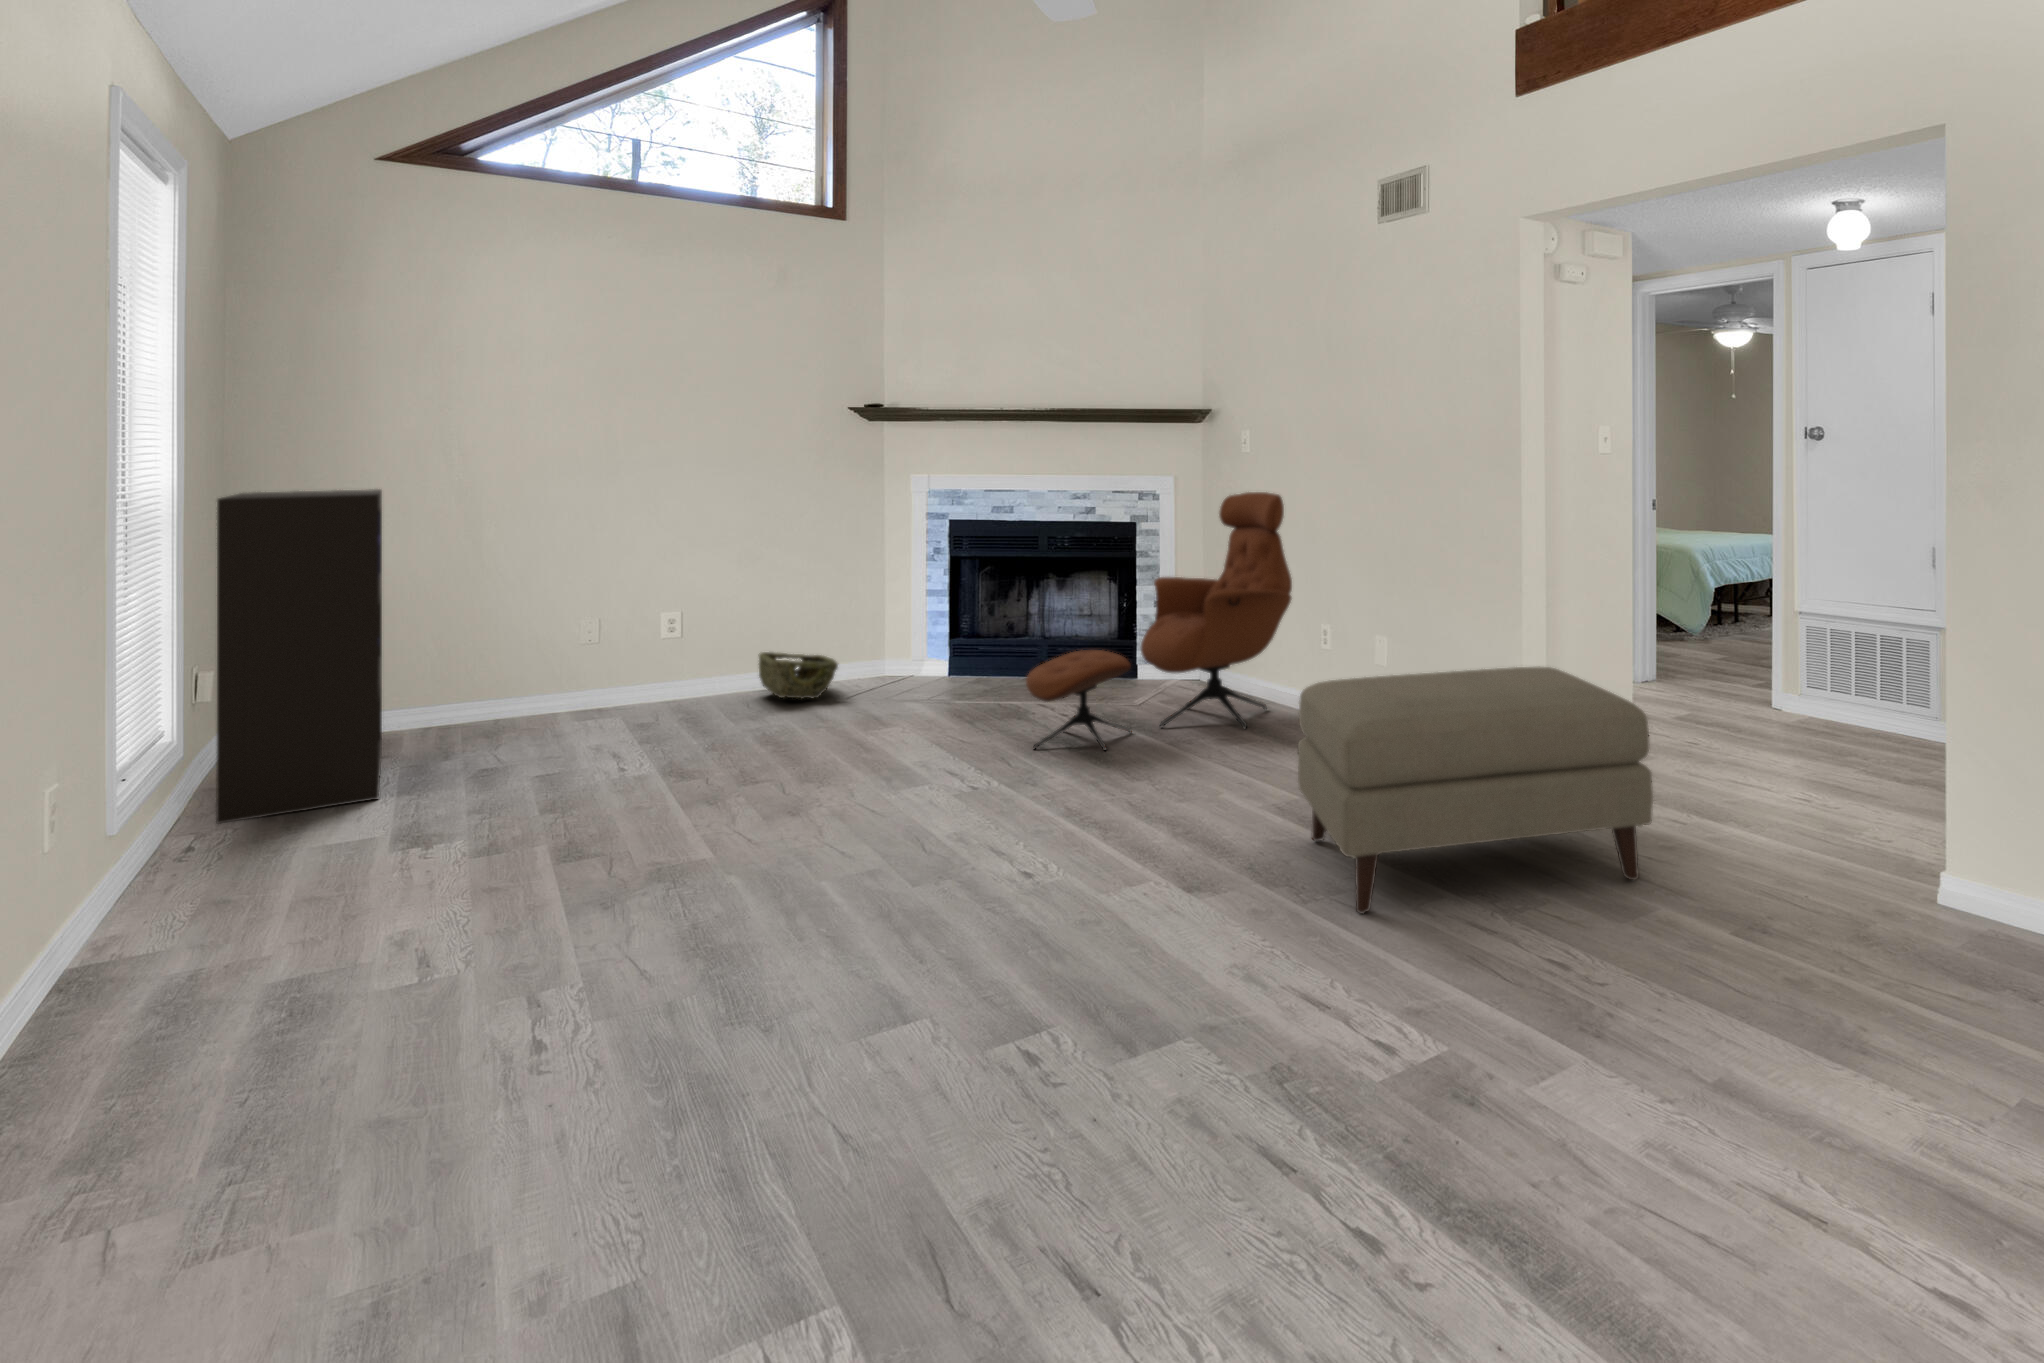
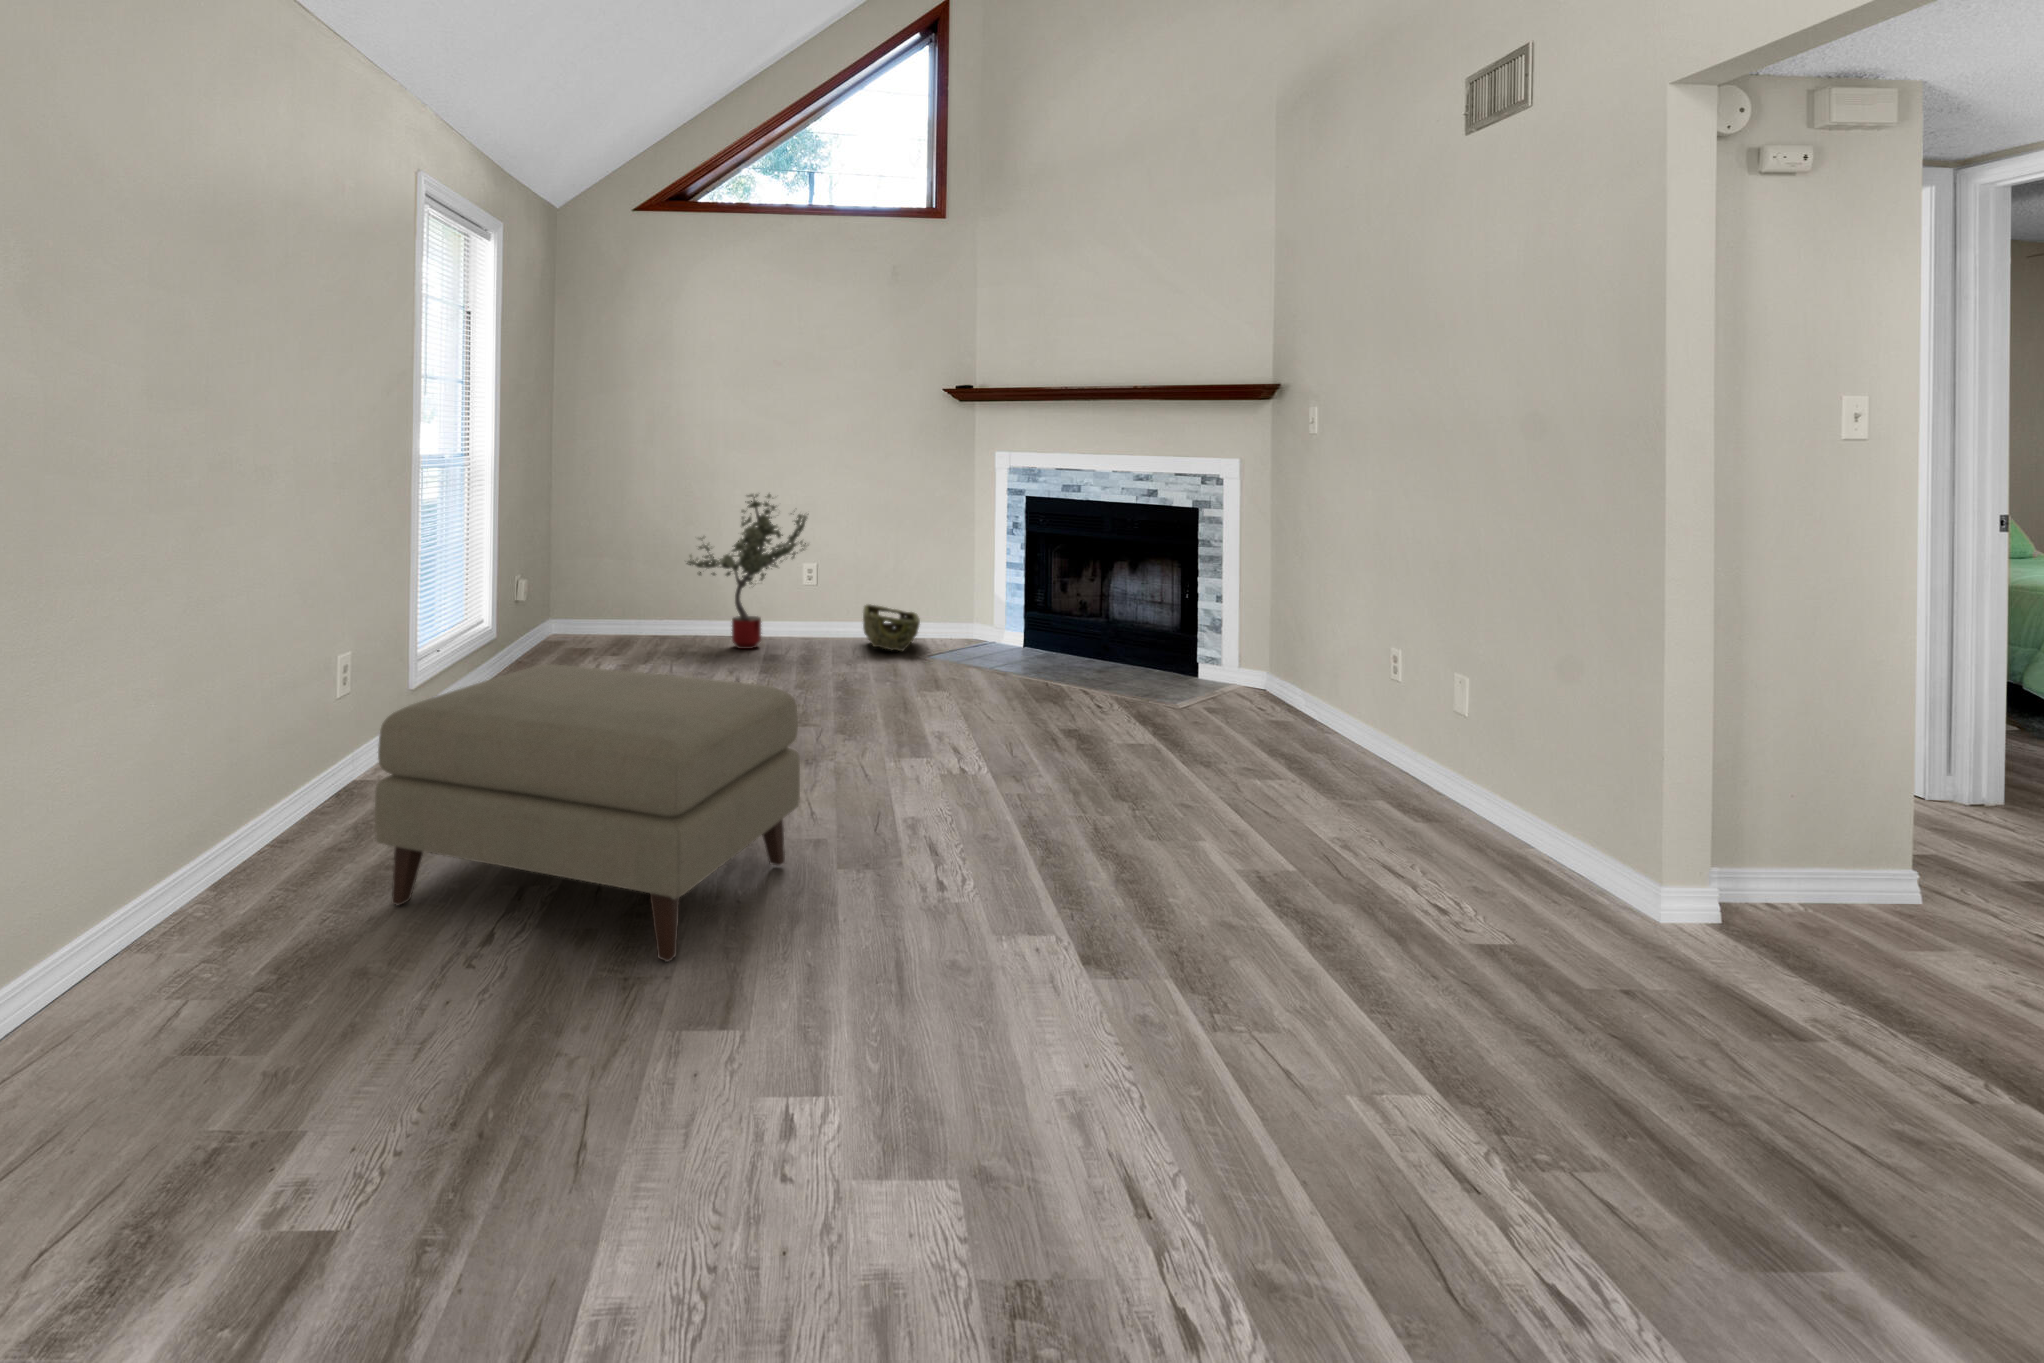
bookshelf: present [216,489,382,824] -> none [487,453,605,687]
lounge chair: present [1026,492,1292,750] -> none [1042,481,1355,756]
potted tree: none [505,531,694,724] -> present [687,494,807,649]
ottoman: present [1298,666,1653,913] -> present [375,664,800,962]

